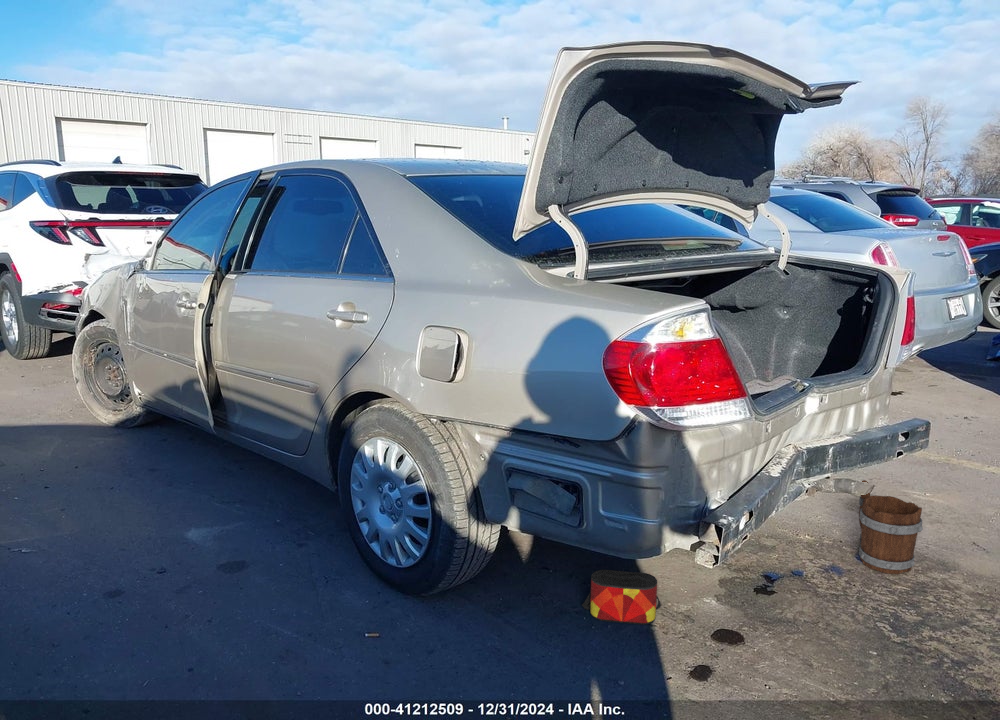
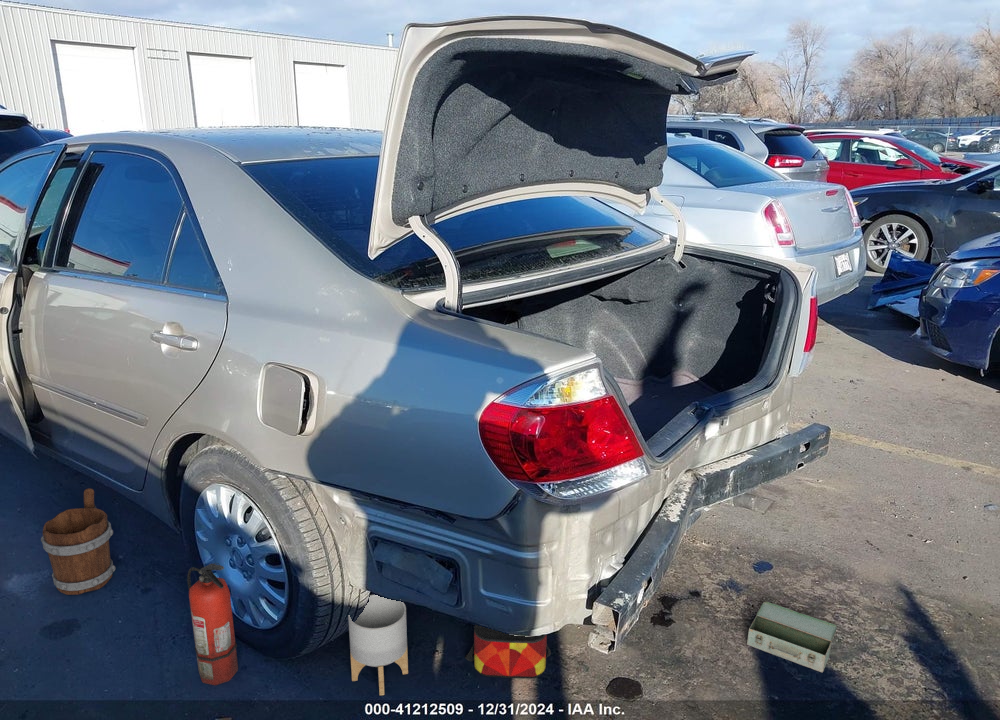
bucket: present [859,480,923,574] -> present [41,489,115,595]
fire extinguisher: none [346,502,384,612] -> present [187,564,238,685]
planter: none [482,541,532,628] -> present [348,595,408,695]
toolbox: none [848,578,938,638] -> present [747,602,838,672]

